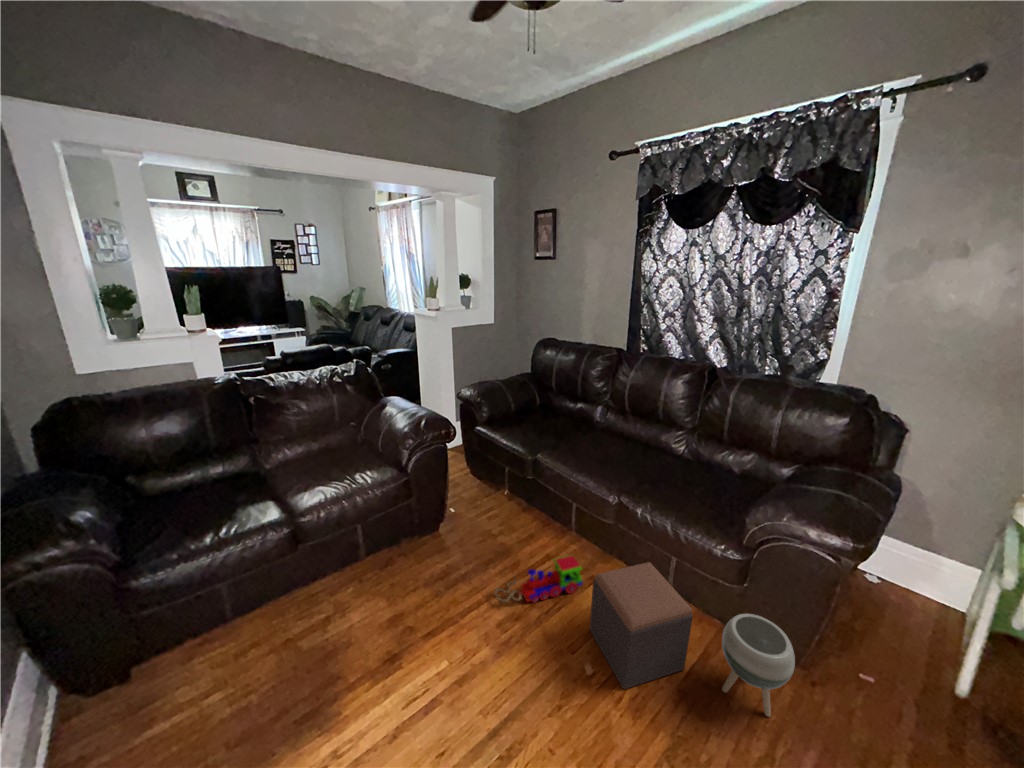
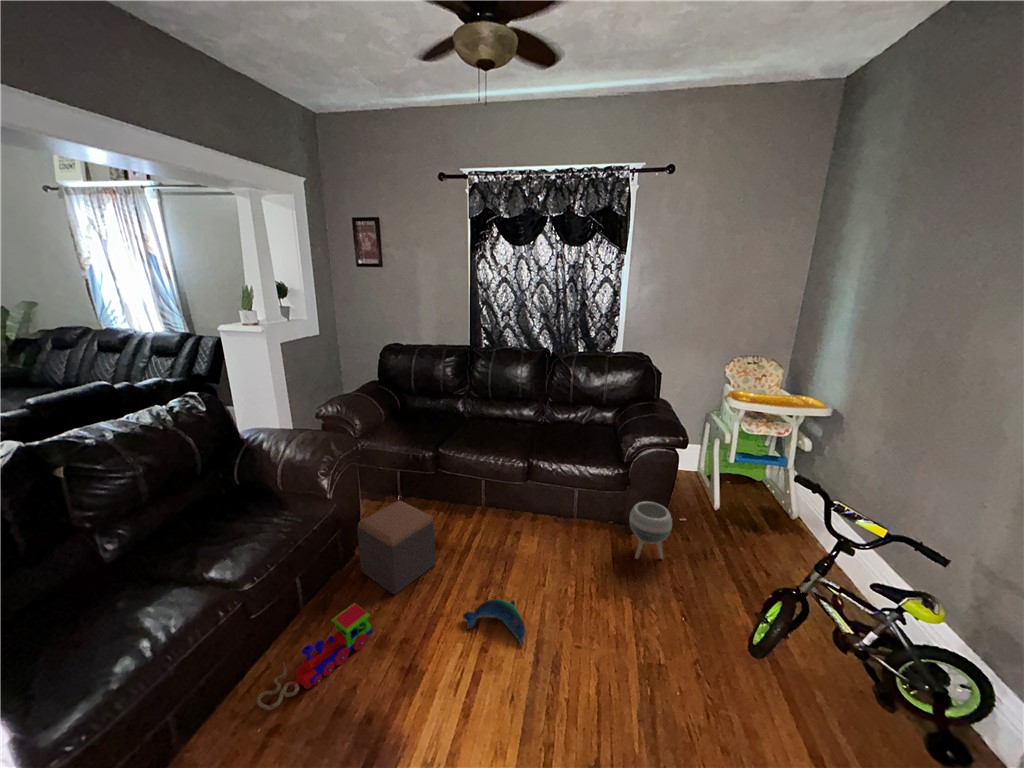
toy train: present [494,554,583,603] -> present [256,603,373,710]
footstool: present [590,562,693,689] -> present [357,501,435,595]
plush toy: none [461,634,515,705] -> present [463,599,526,645]

